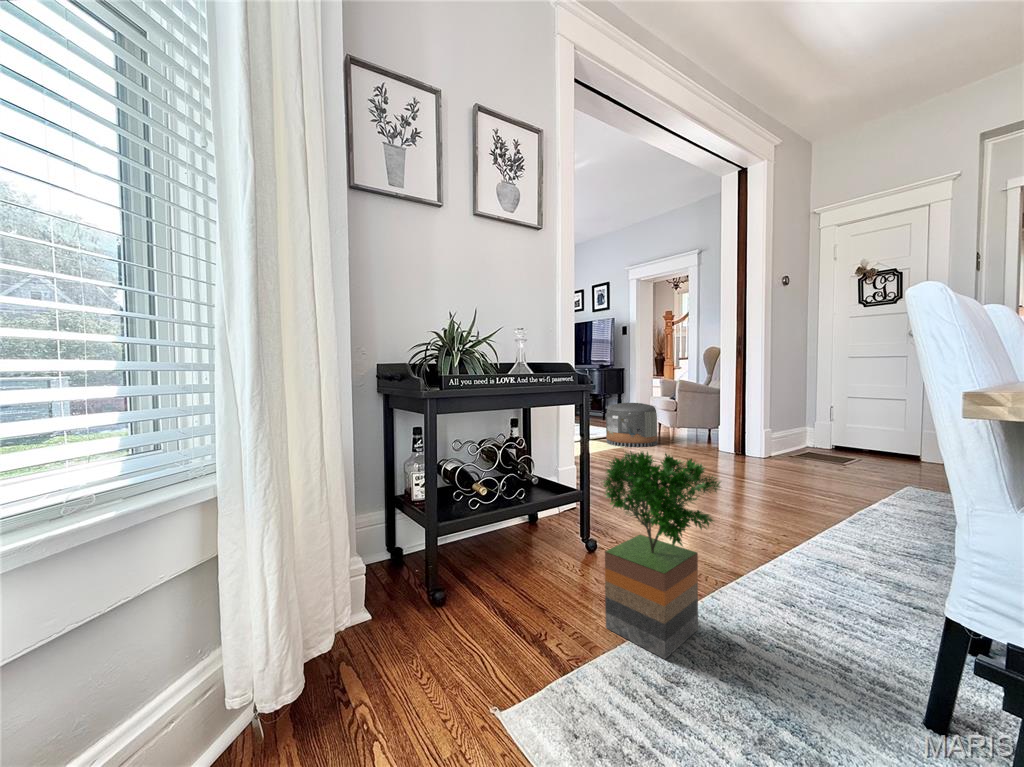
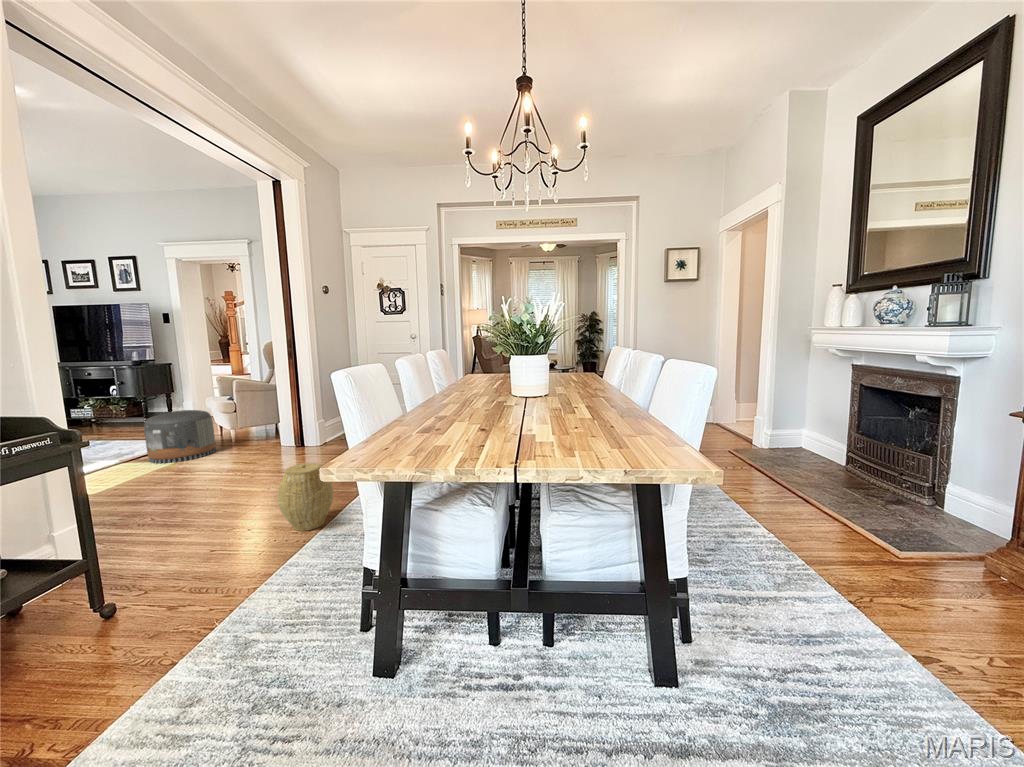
potted tree: present [603,451,720,659] -> none [88,512,225,692]
woven basket: none [743,455,819,541] -> present [277,463,334,531]

